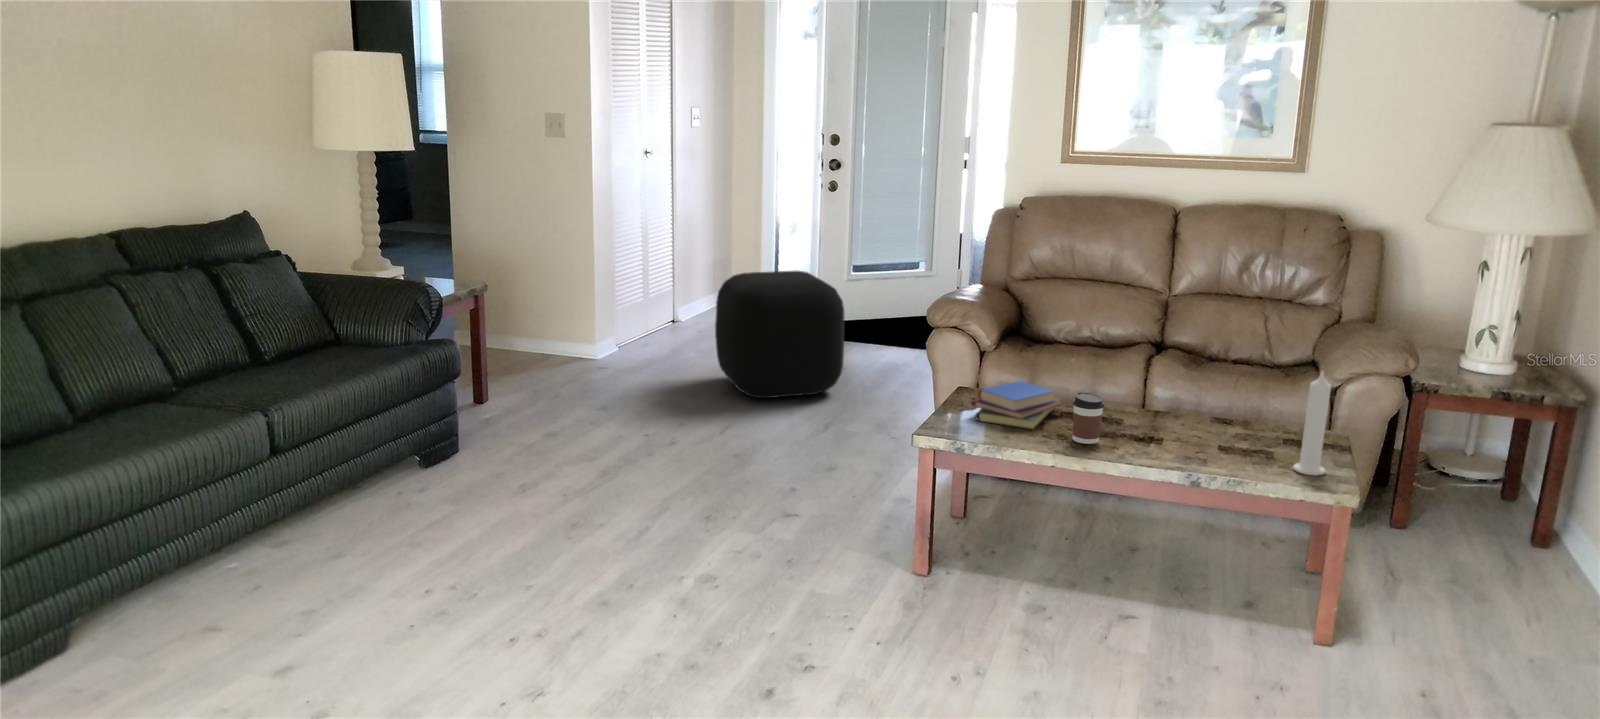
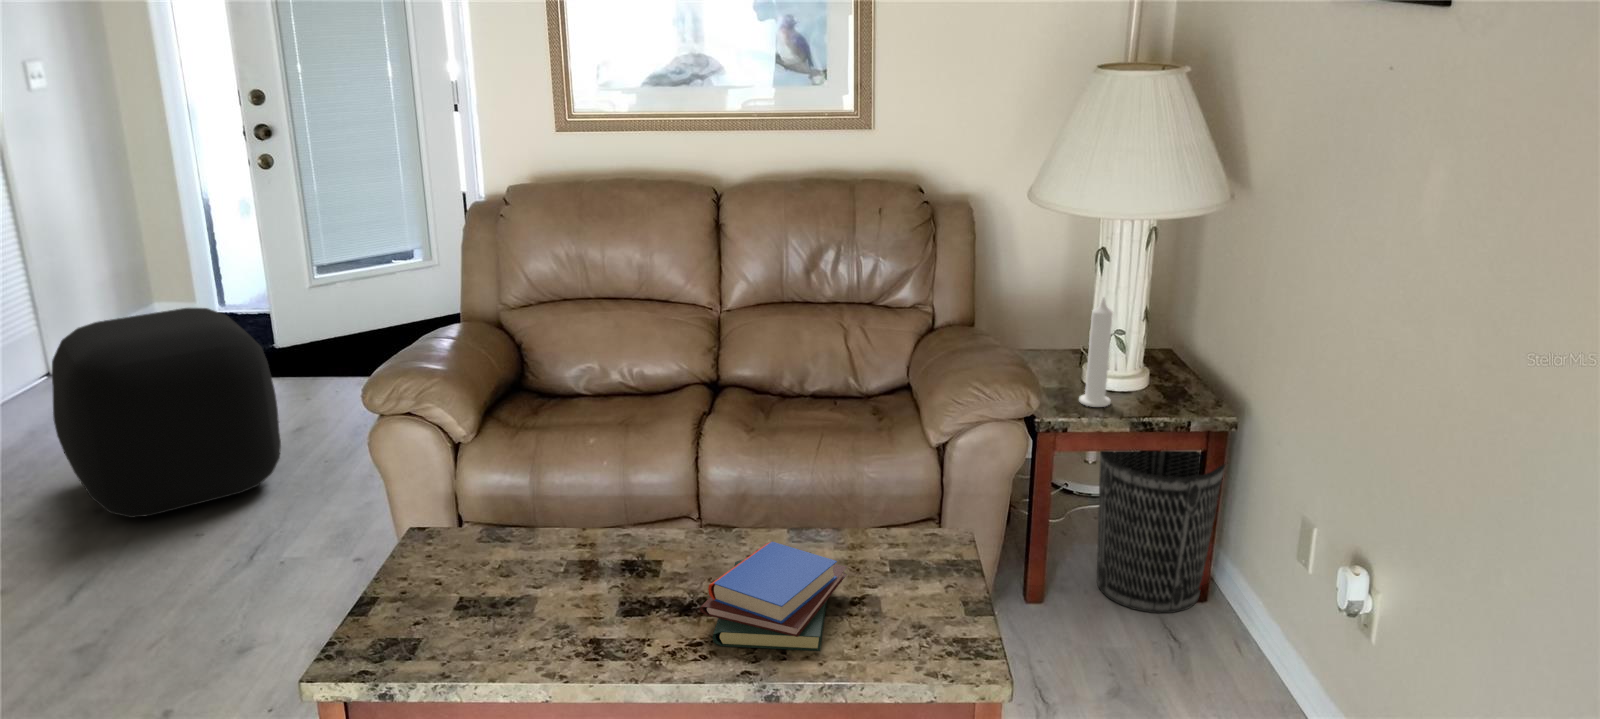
candle: present [1293,371,1331,476] -> present [1079,297,1113,407]
book: present [972,381,1062,429] -> present [700,542,847,651]
coffee cup: present [1073,392,1104,444] -> none [568,558,619,647]
wastebasket: none [1457,410,1580,550] -> present [1097,451,1225,613]

